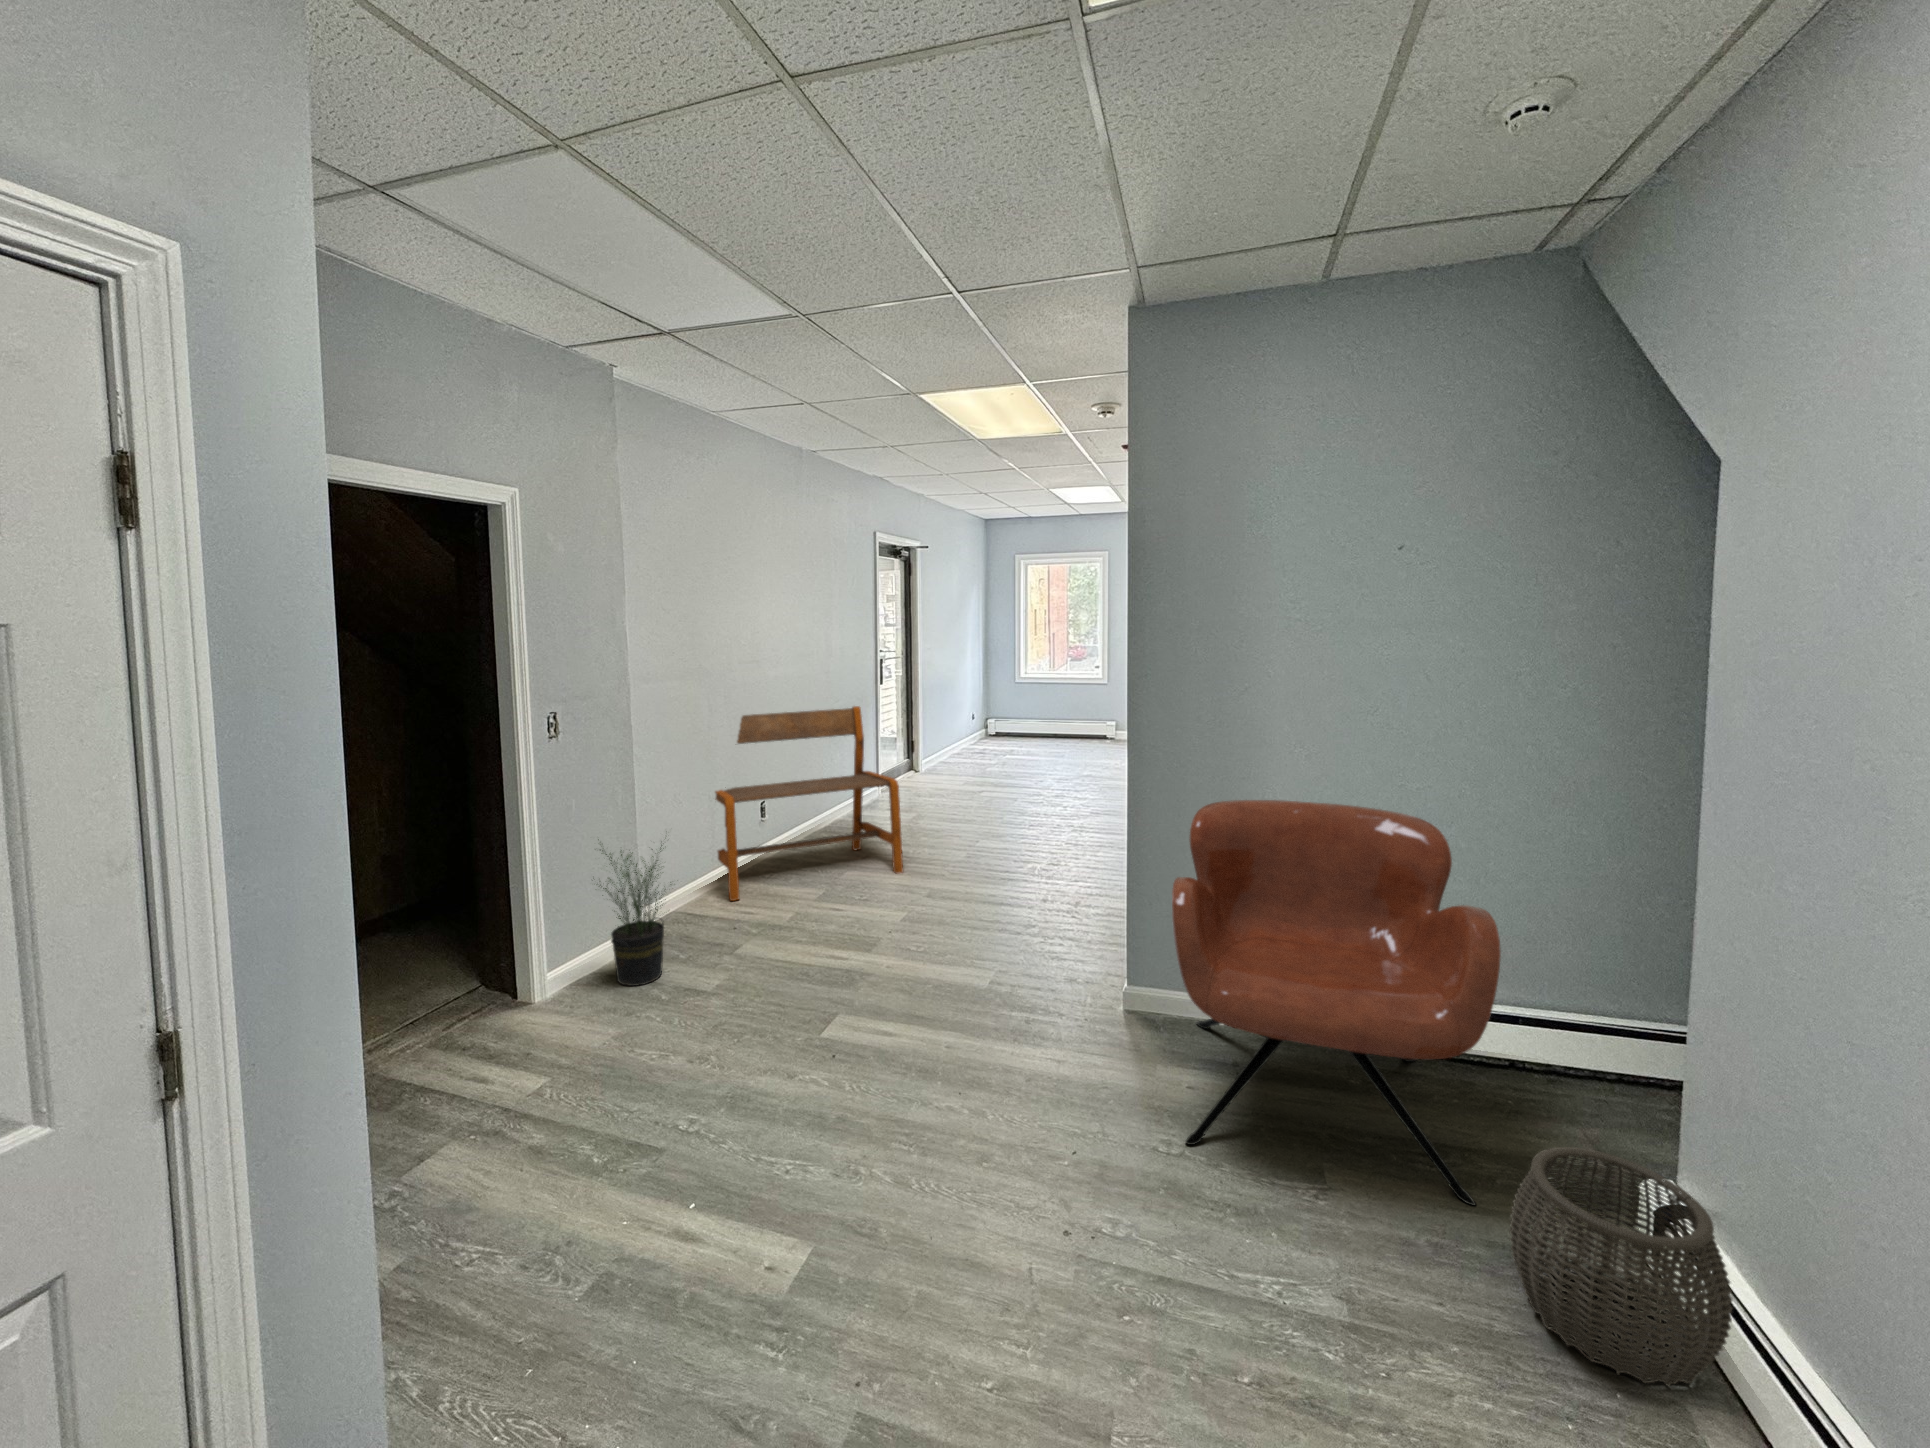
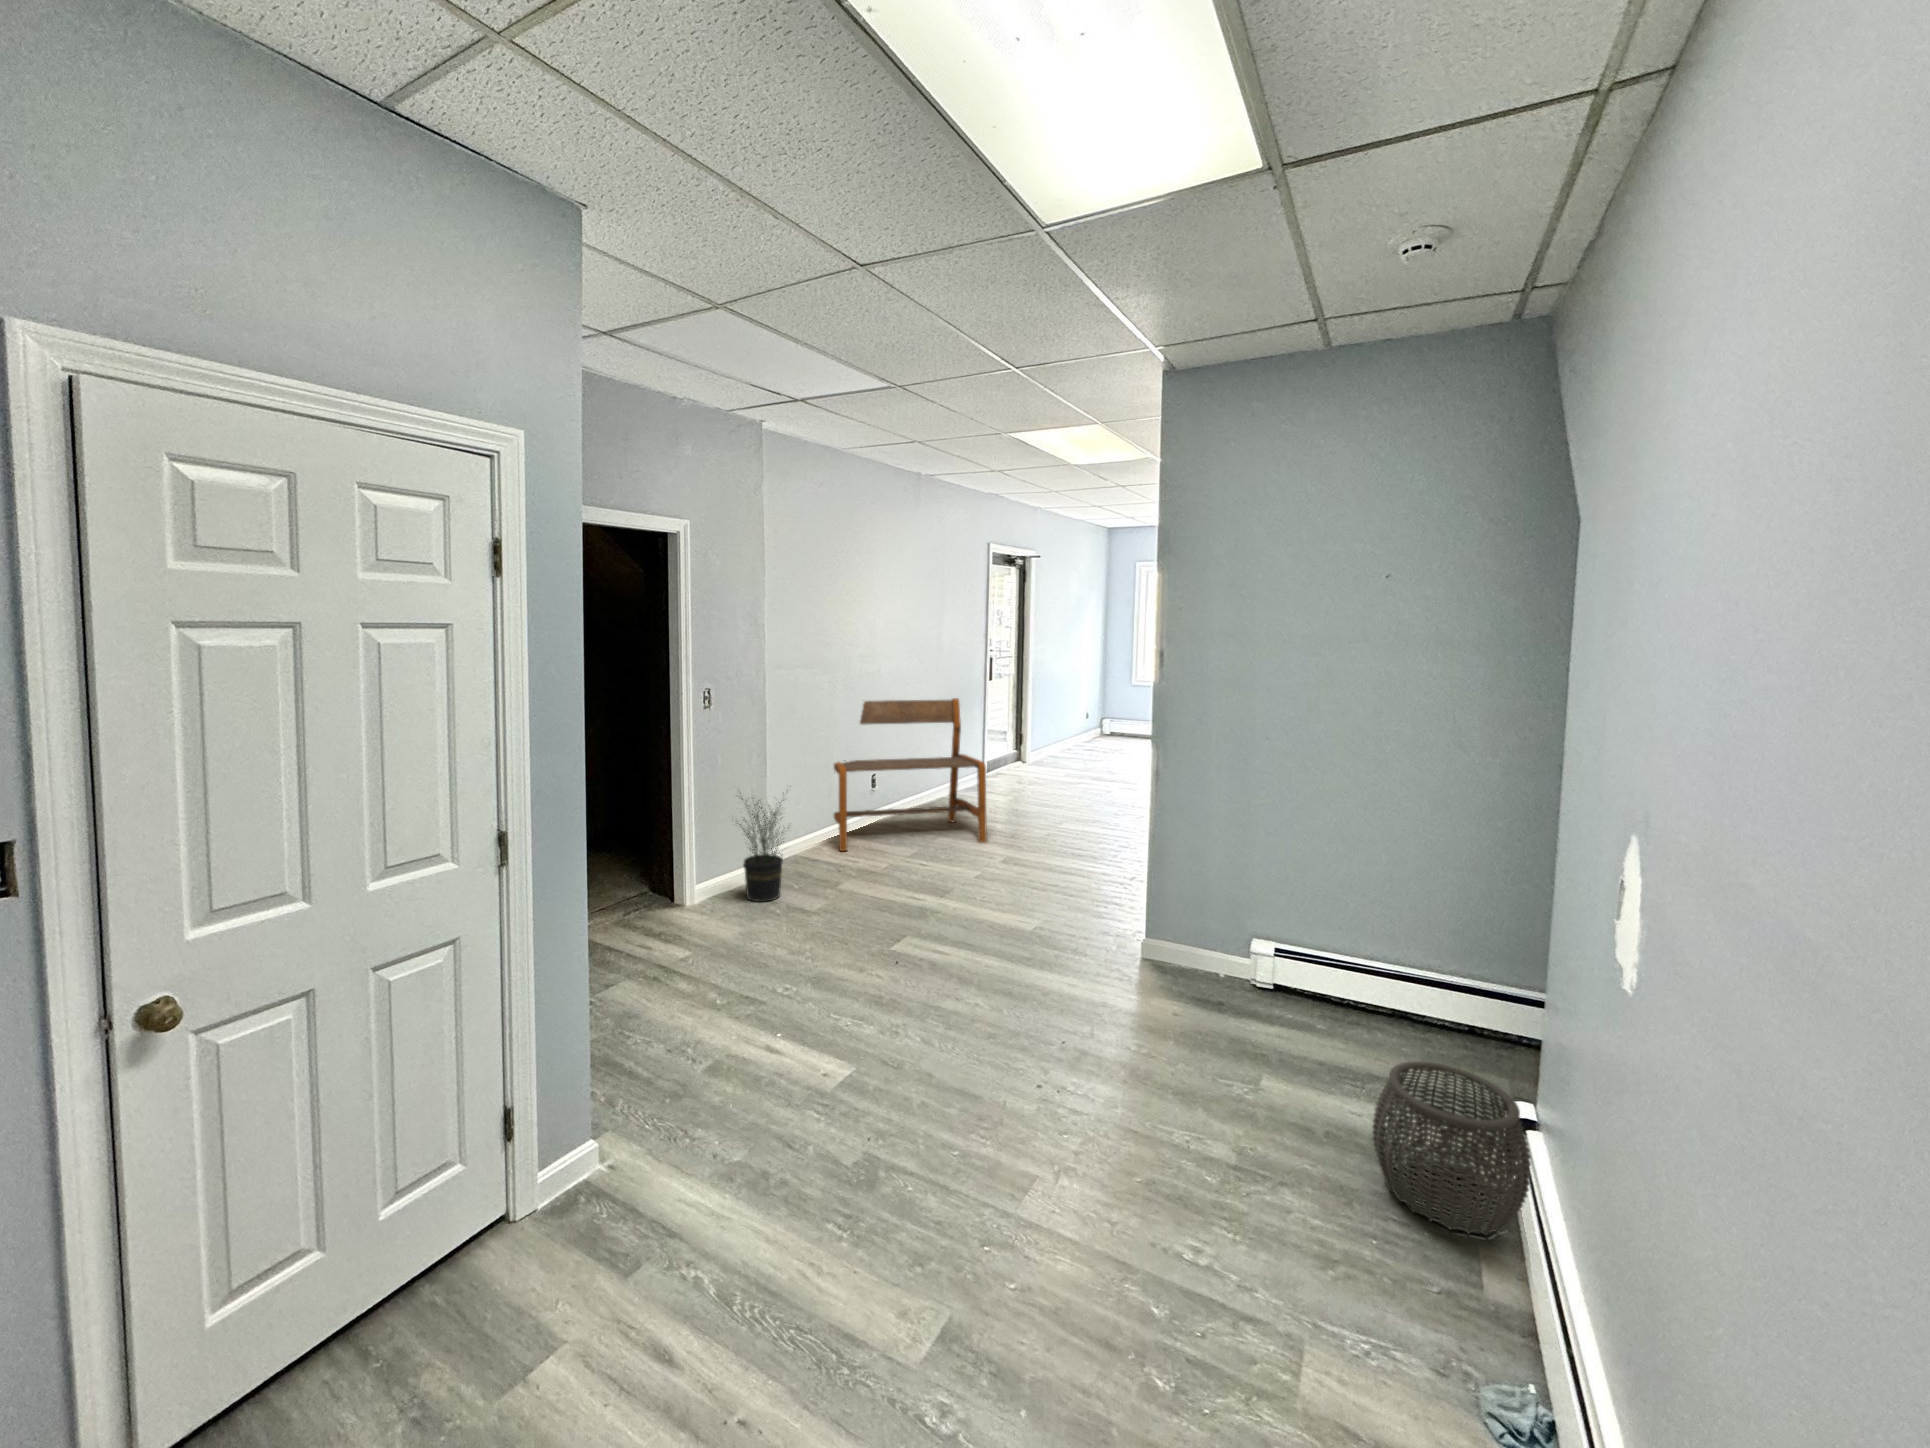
armchair: present [1172,800,1501,1206] -> none [1152,786,1415,1116]

